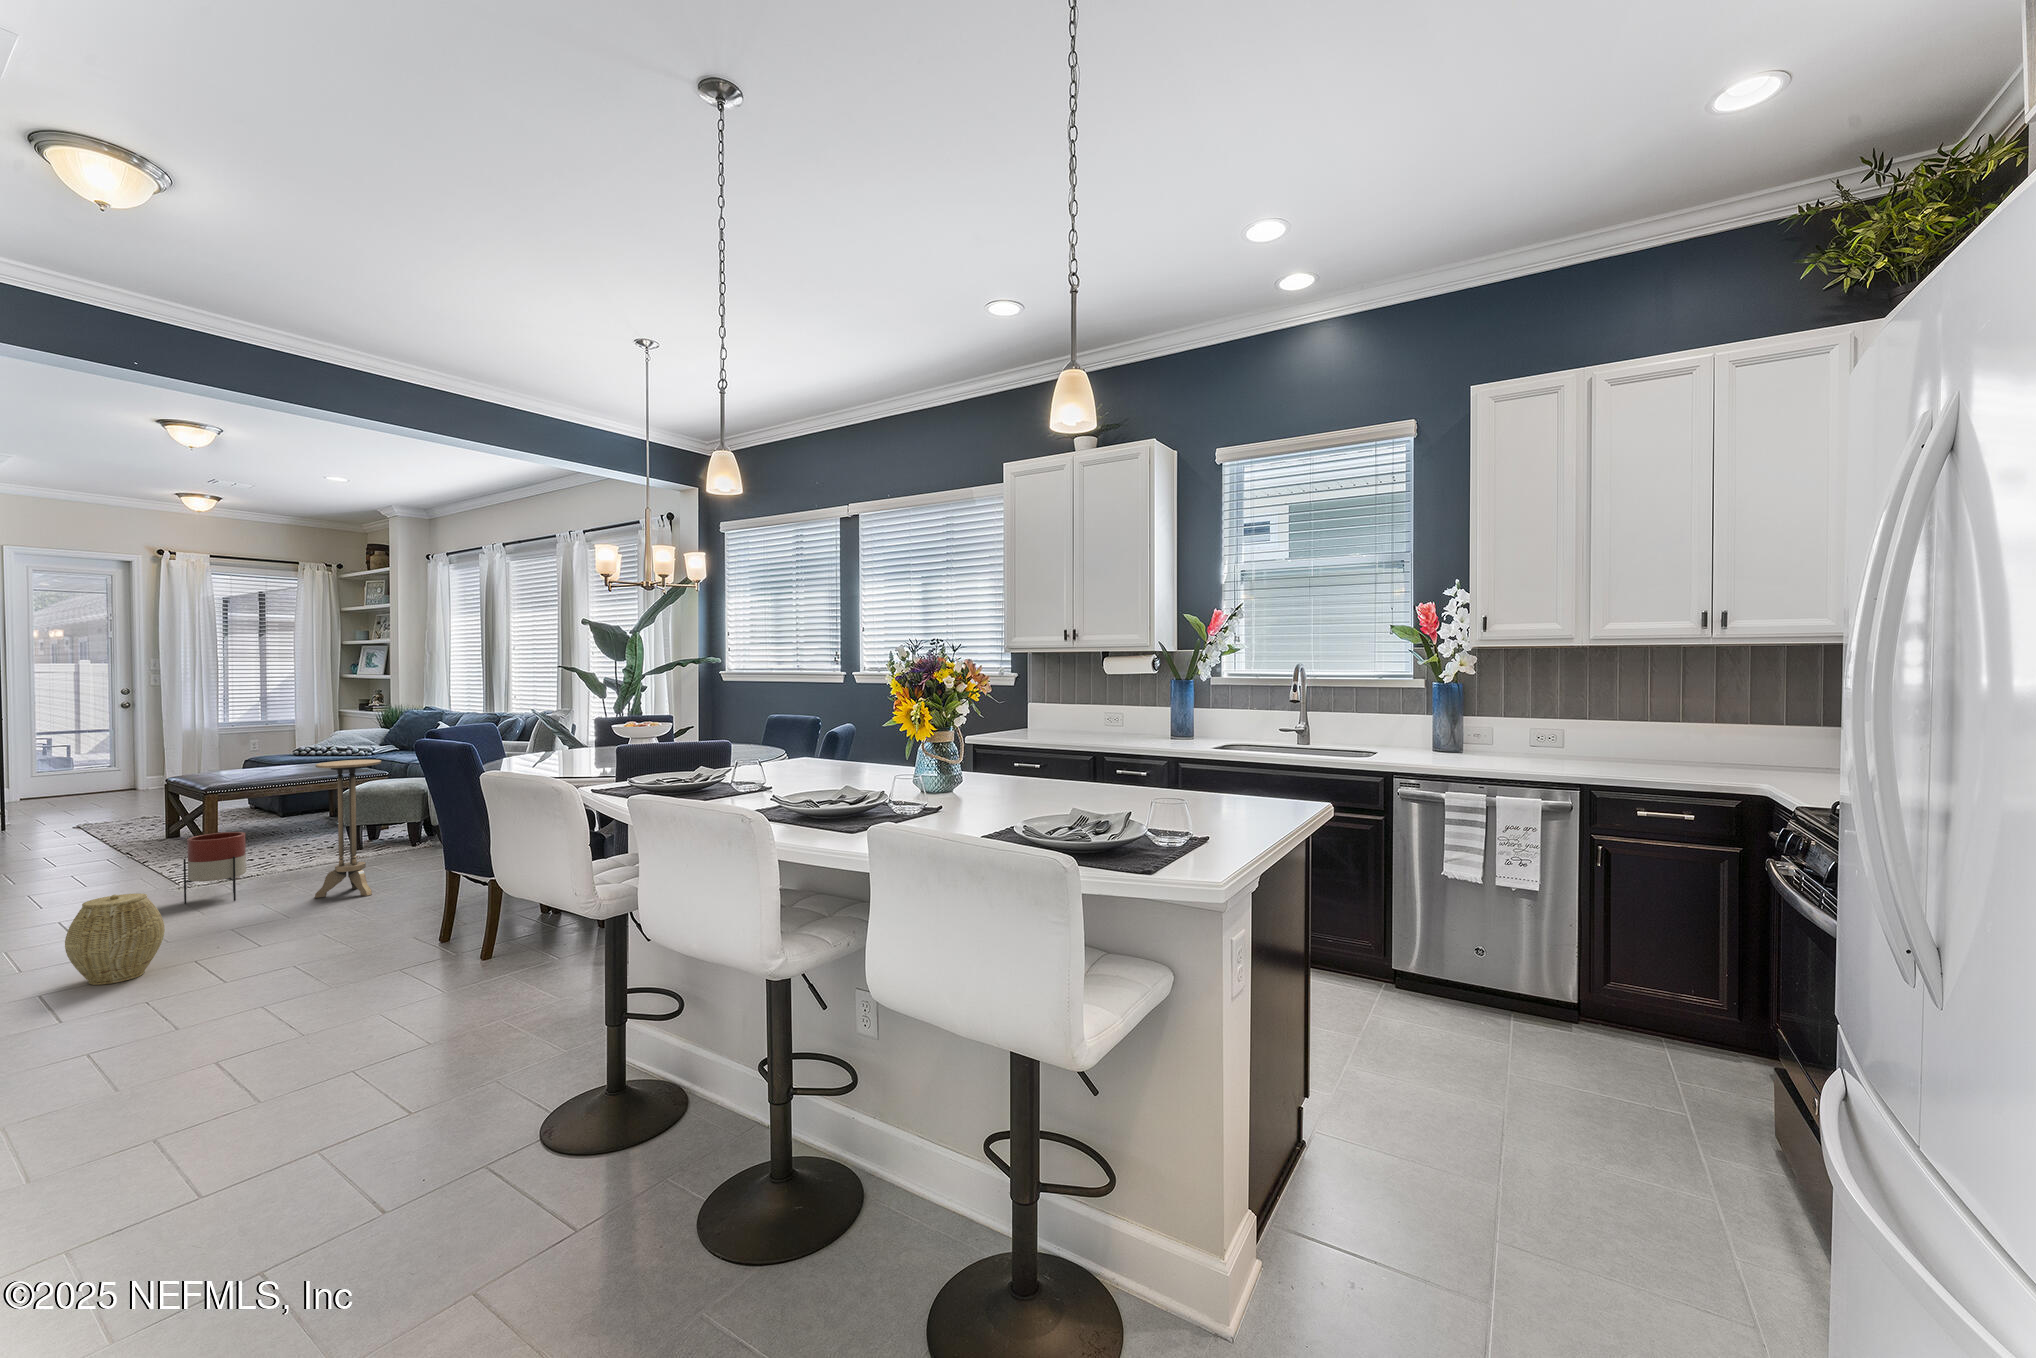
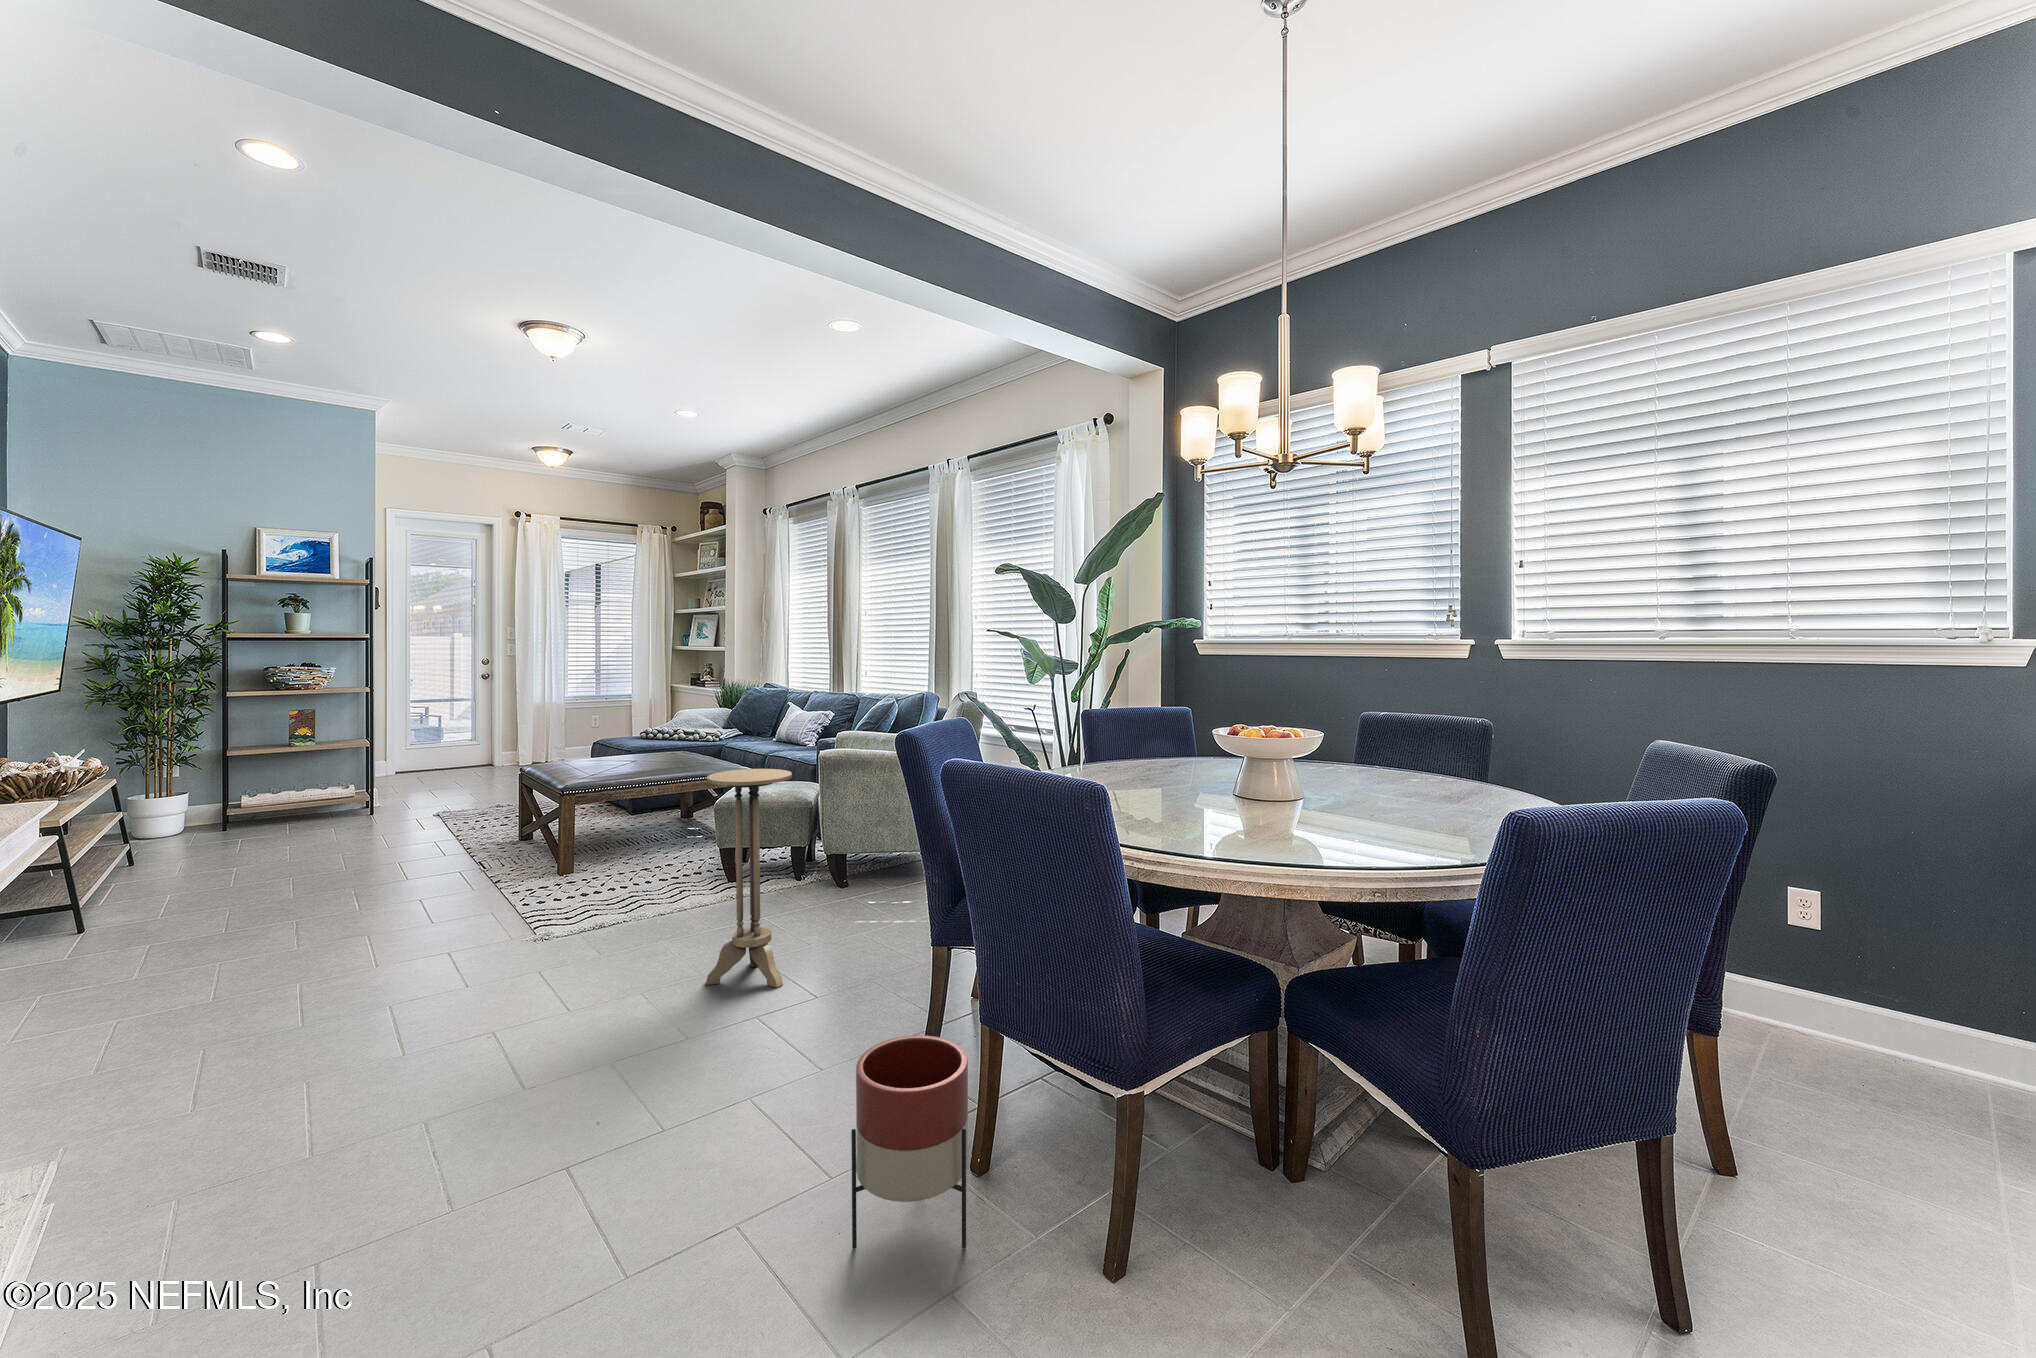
planter: present [184,832,246,904] -> present [851,1035,968,1249]
woven basket: present [65,894,165,985] -> none [341,1047,506,1246]

